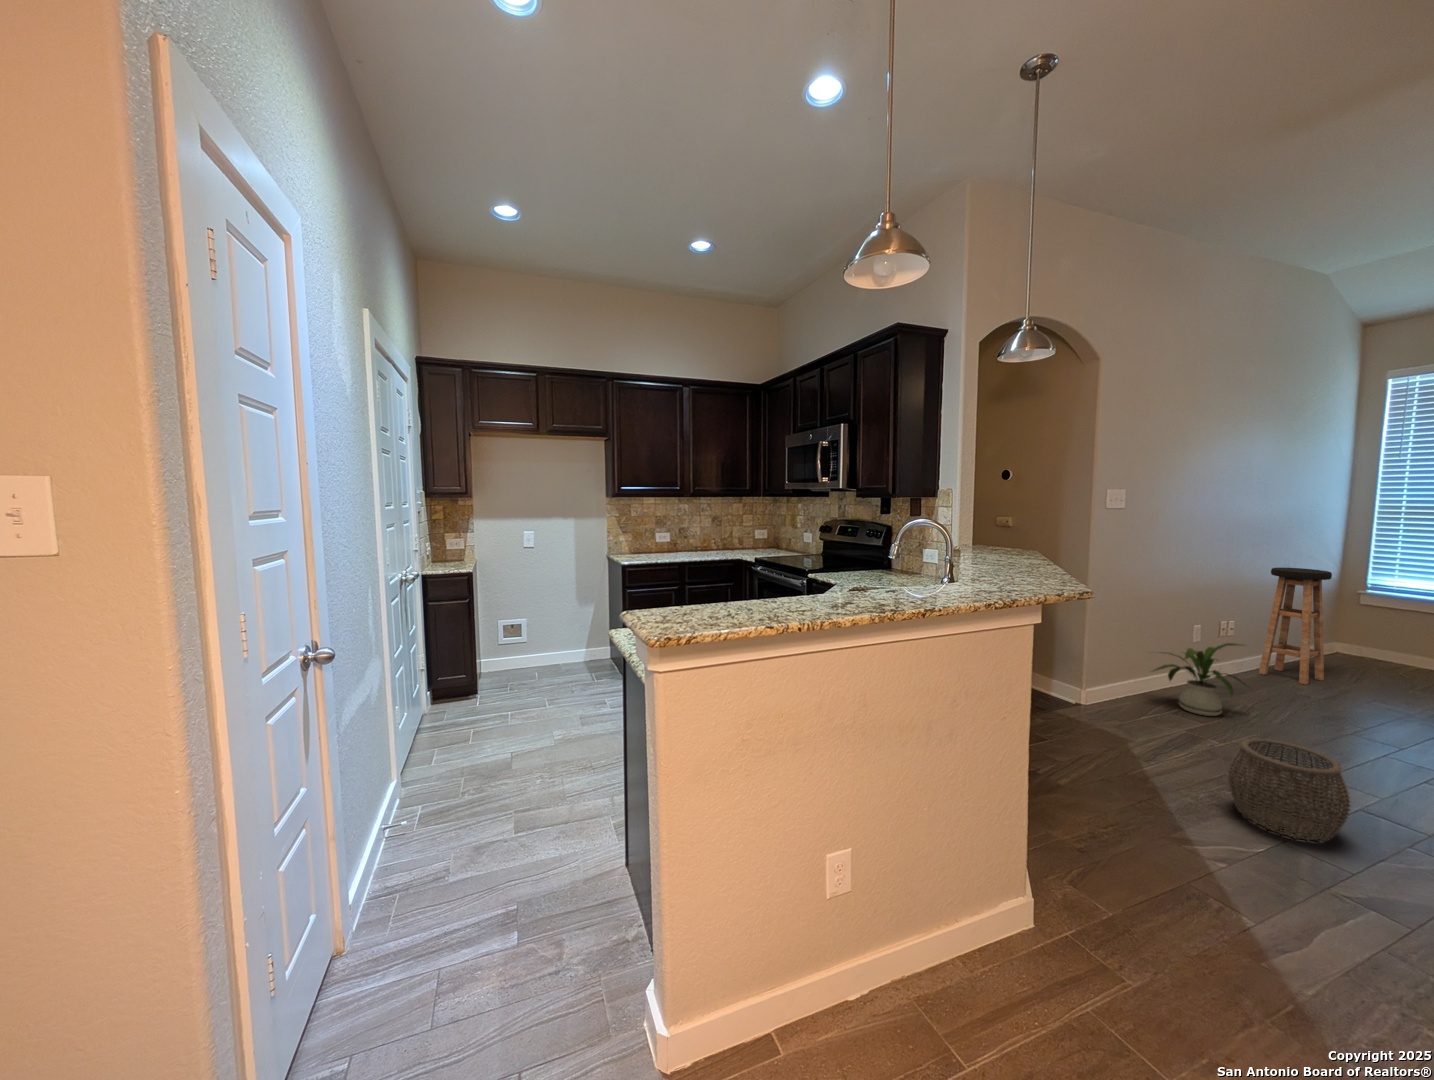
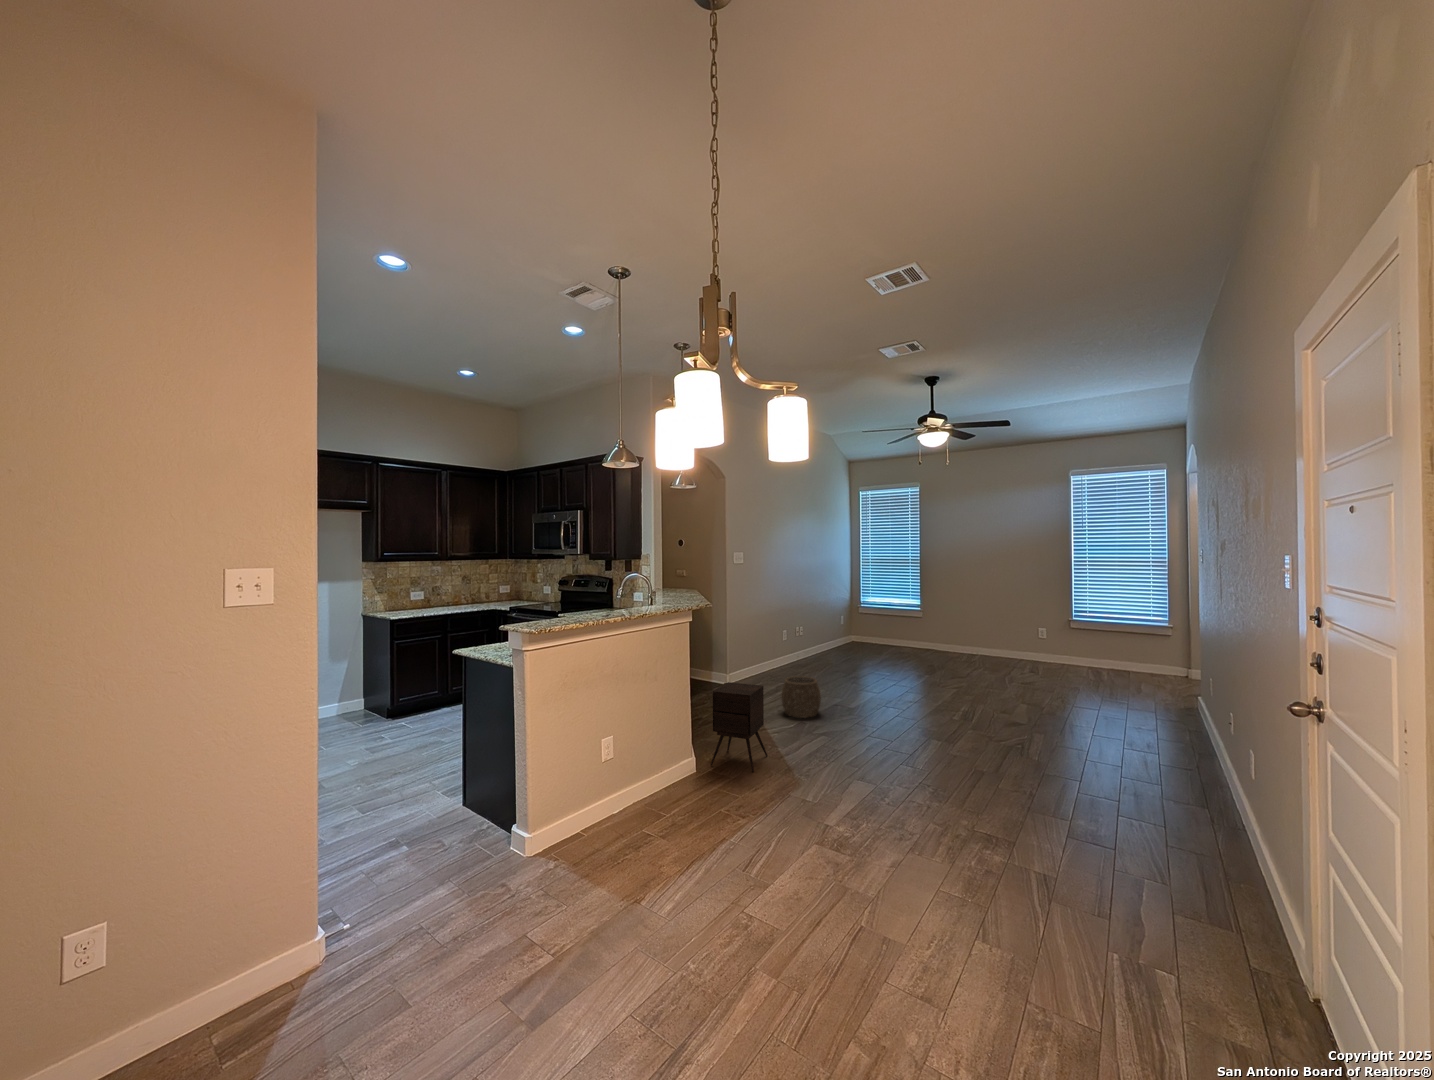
bar stool: present [1259,568,1332,685] -> none [815,595,842,660]
house plant: present [1153,643,1246,716] -> none [759,637,804,680]
side table: none [1074,758,1233,1010] -> present [711,682,768,772]

